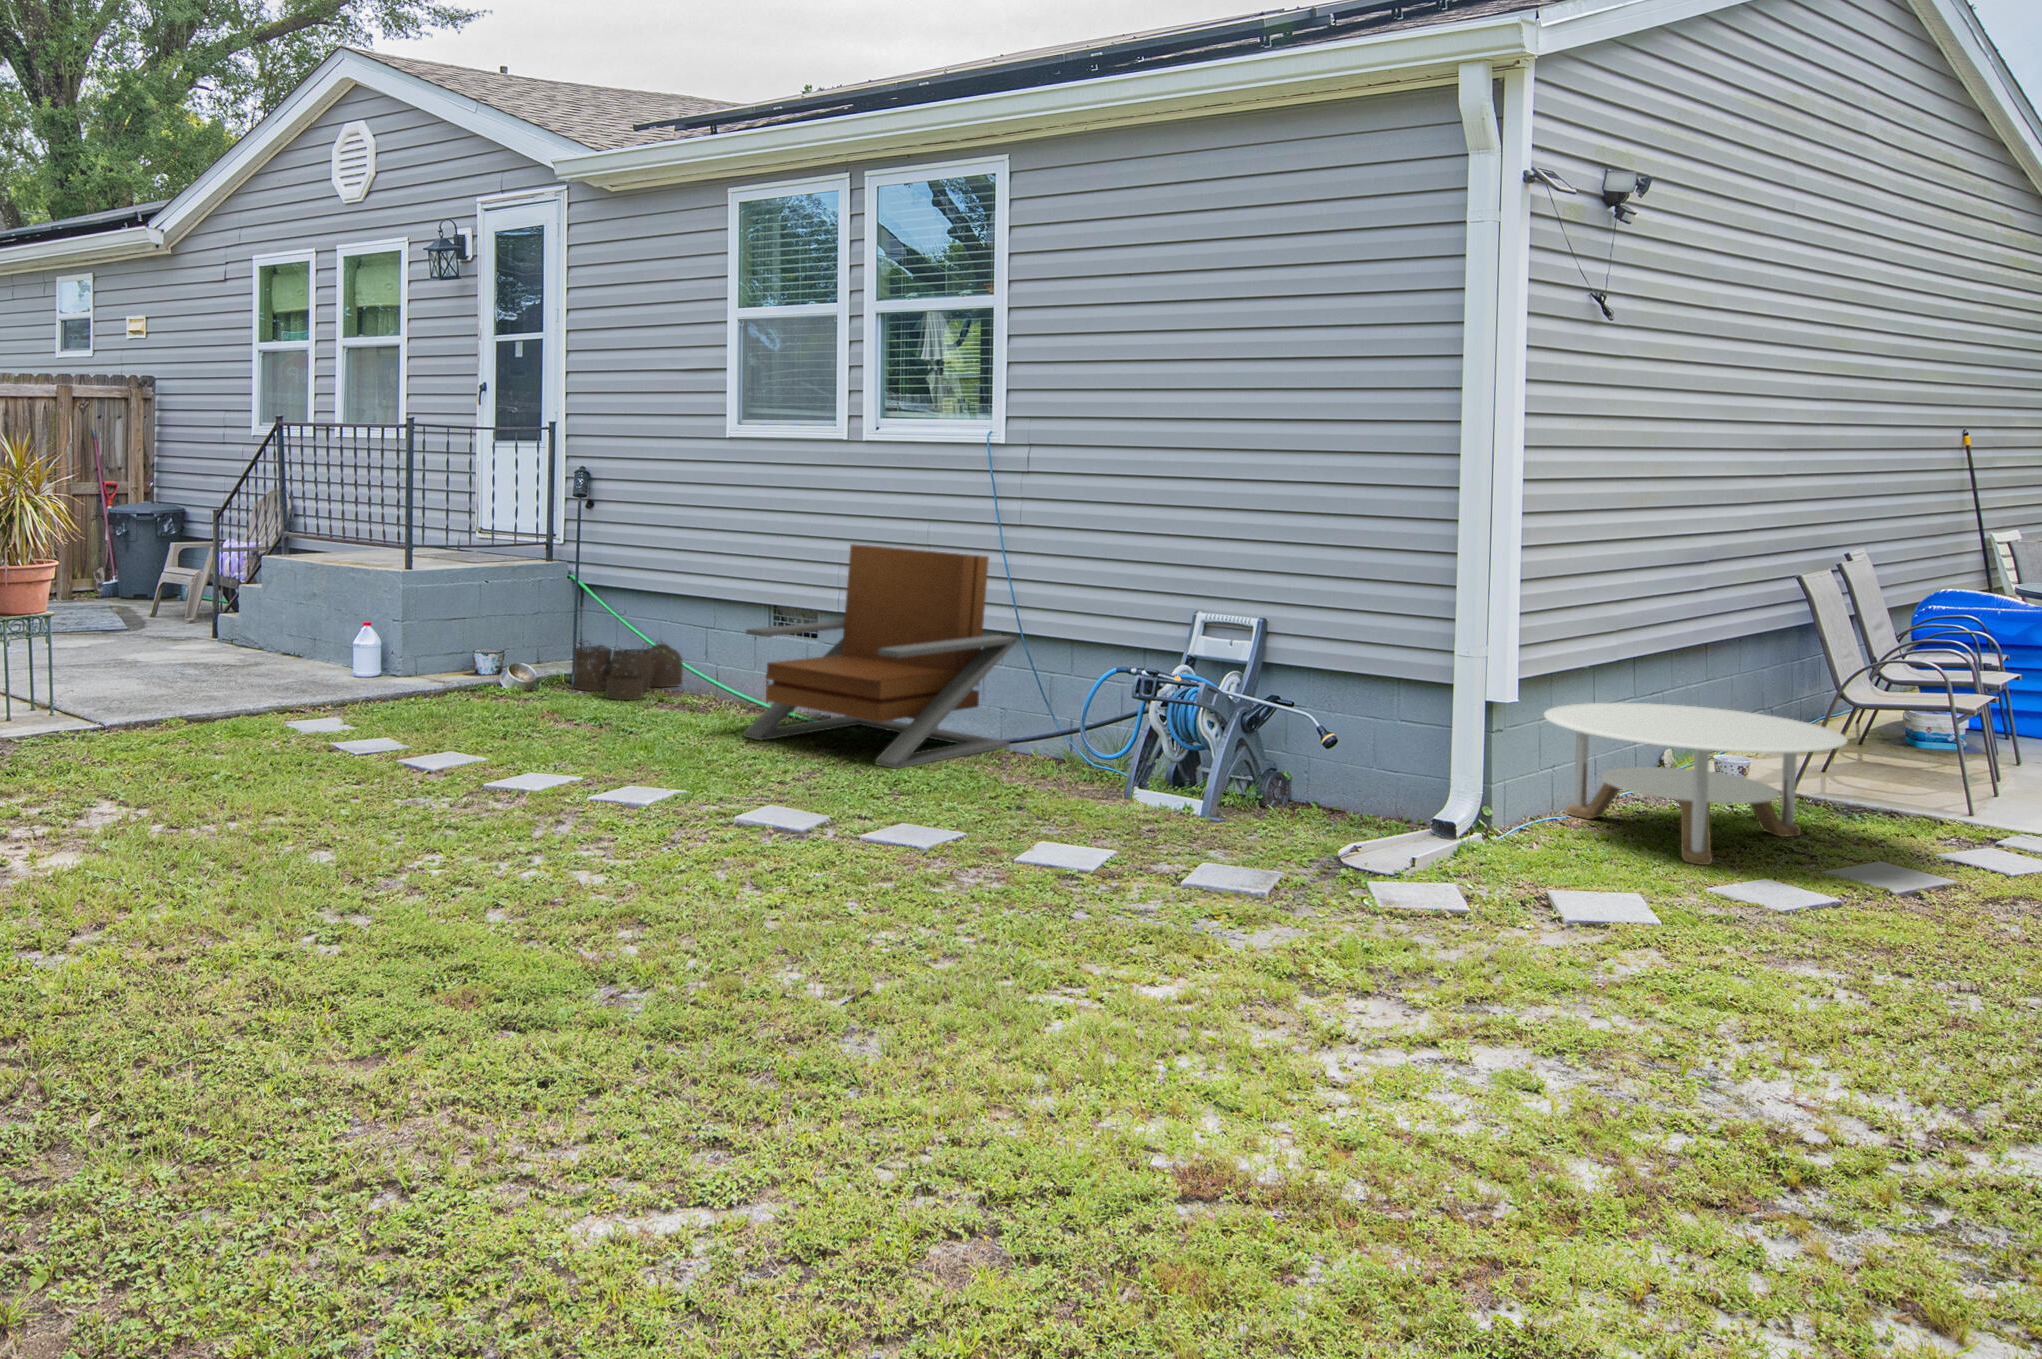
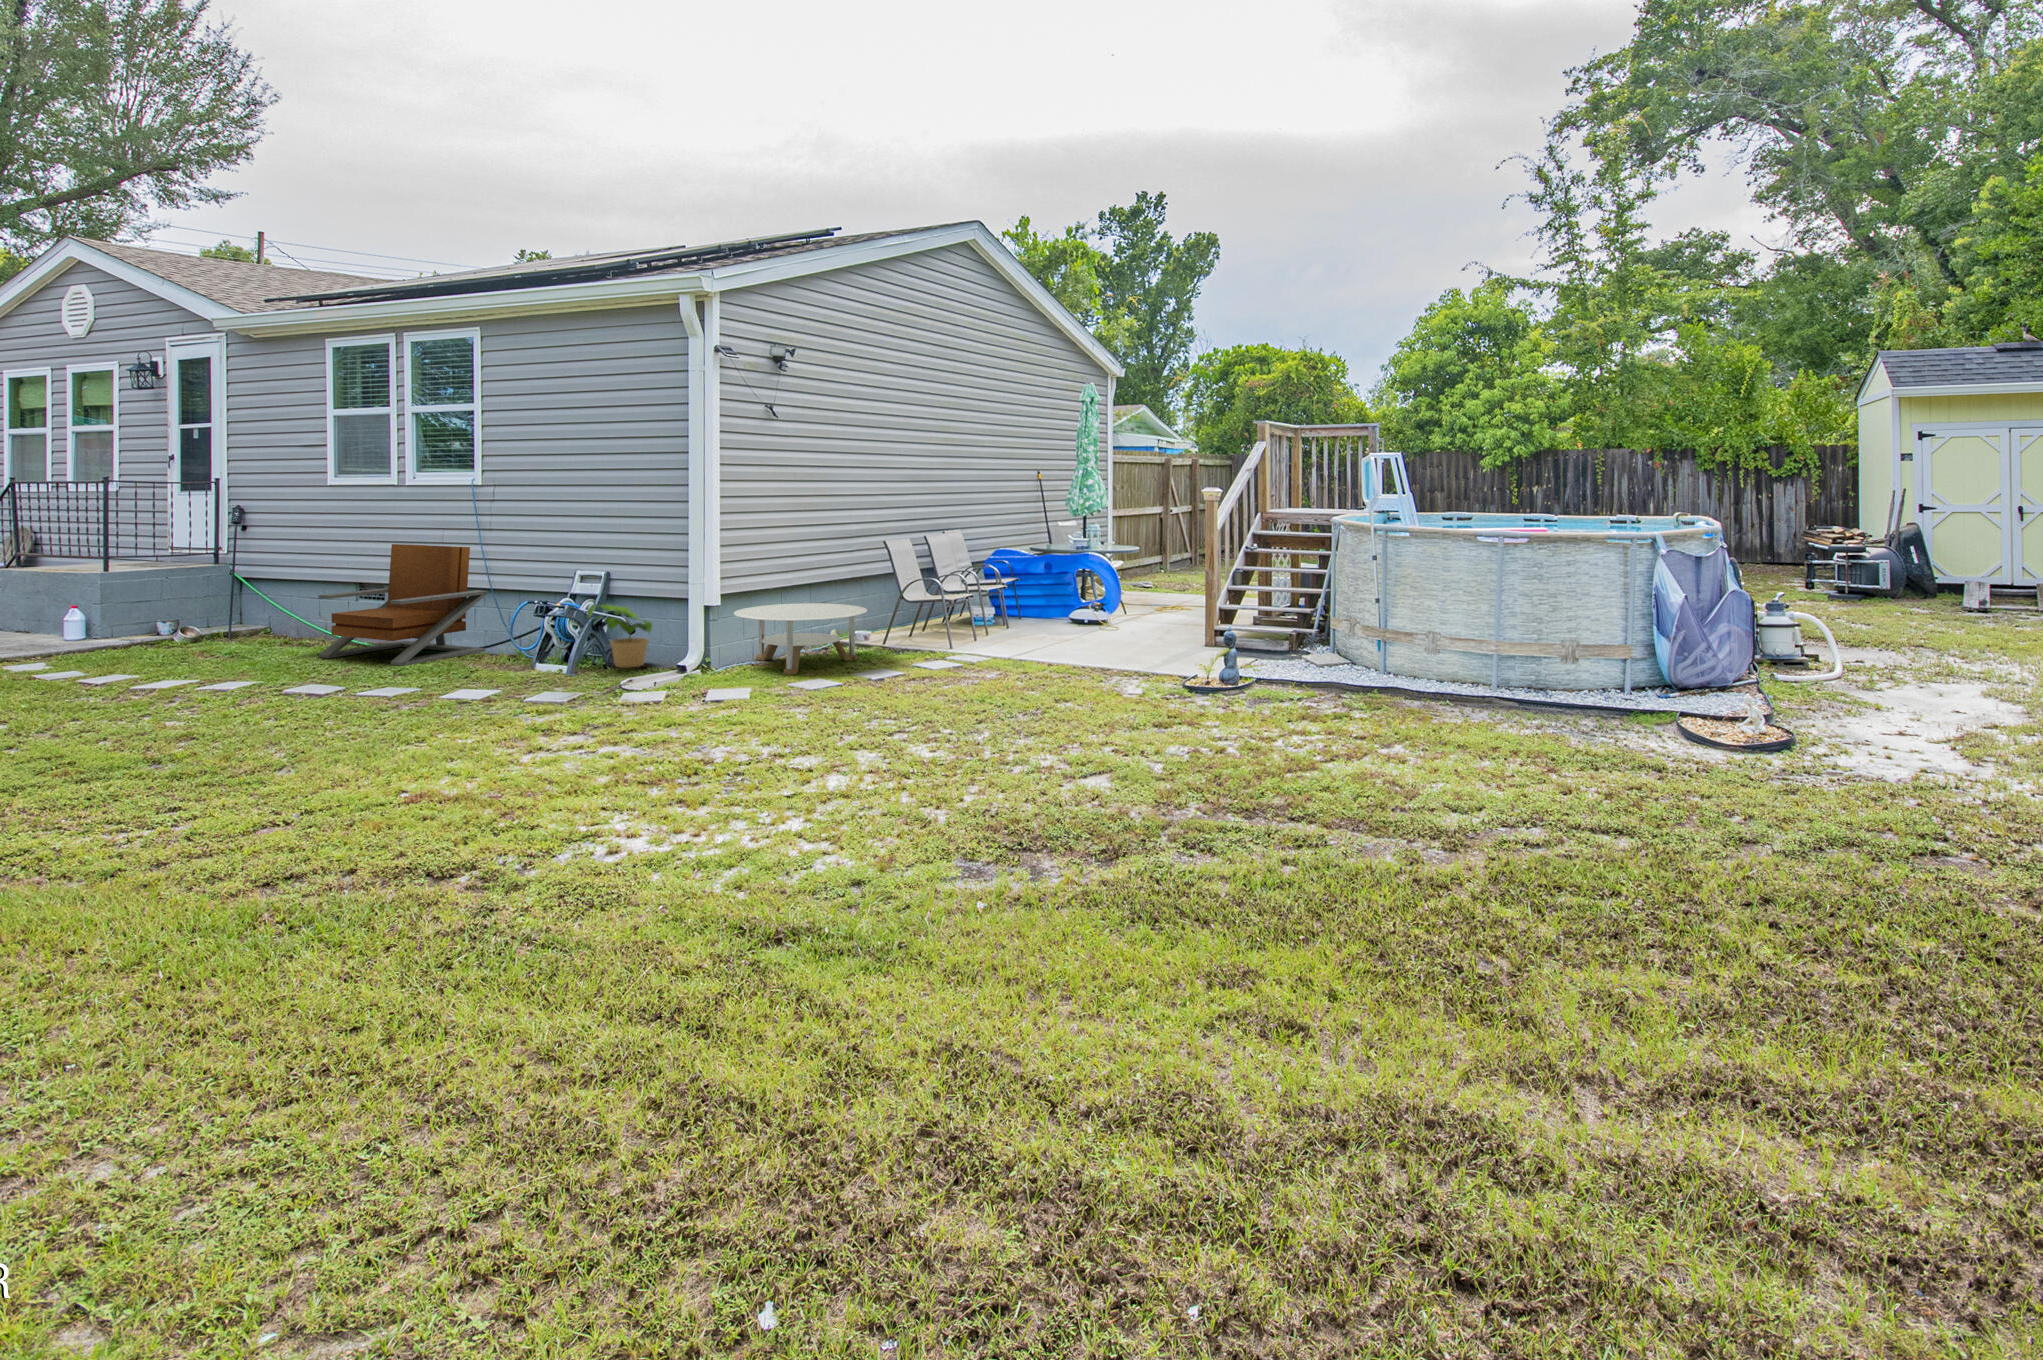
woven basket: present [574,640,683,700] -> none [225,608,306,644]
potted plant: none [1252,685,1368,812] -> present [587,604,652,668]

